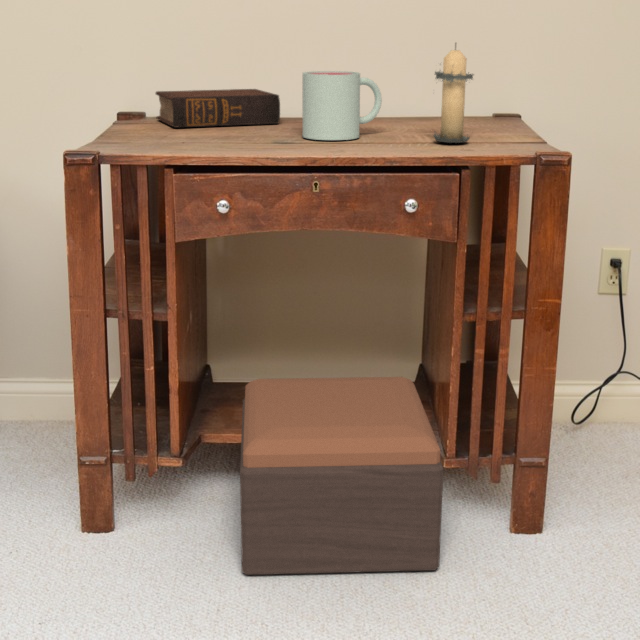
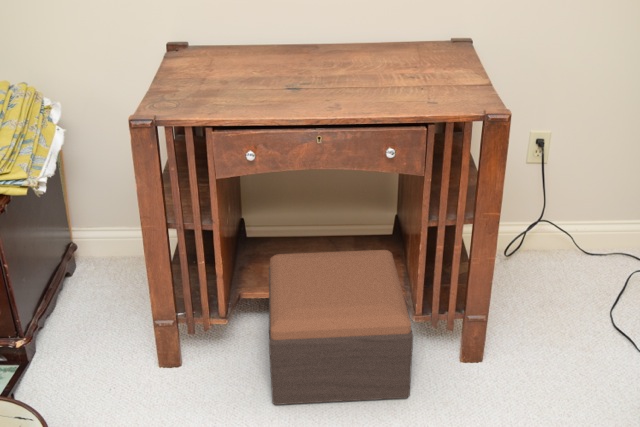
candle: present [434,43,473,143] -> none [404,19,442,97]
mug: present [302,71,382,140] -> none [307,31,368,91]
book: present [156,89,280,127] -> none [194,24,290,69]

